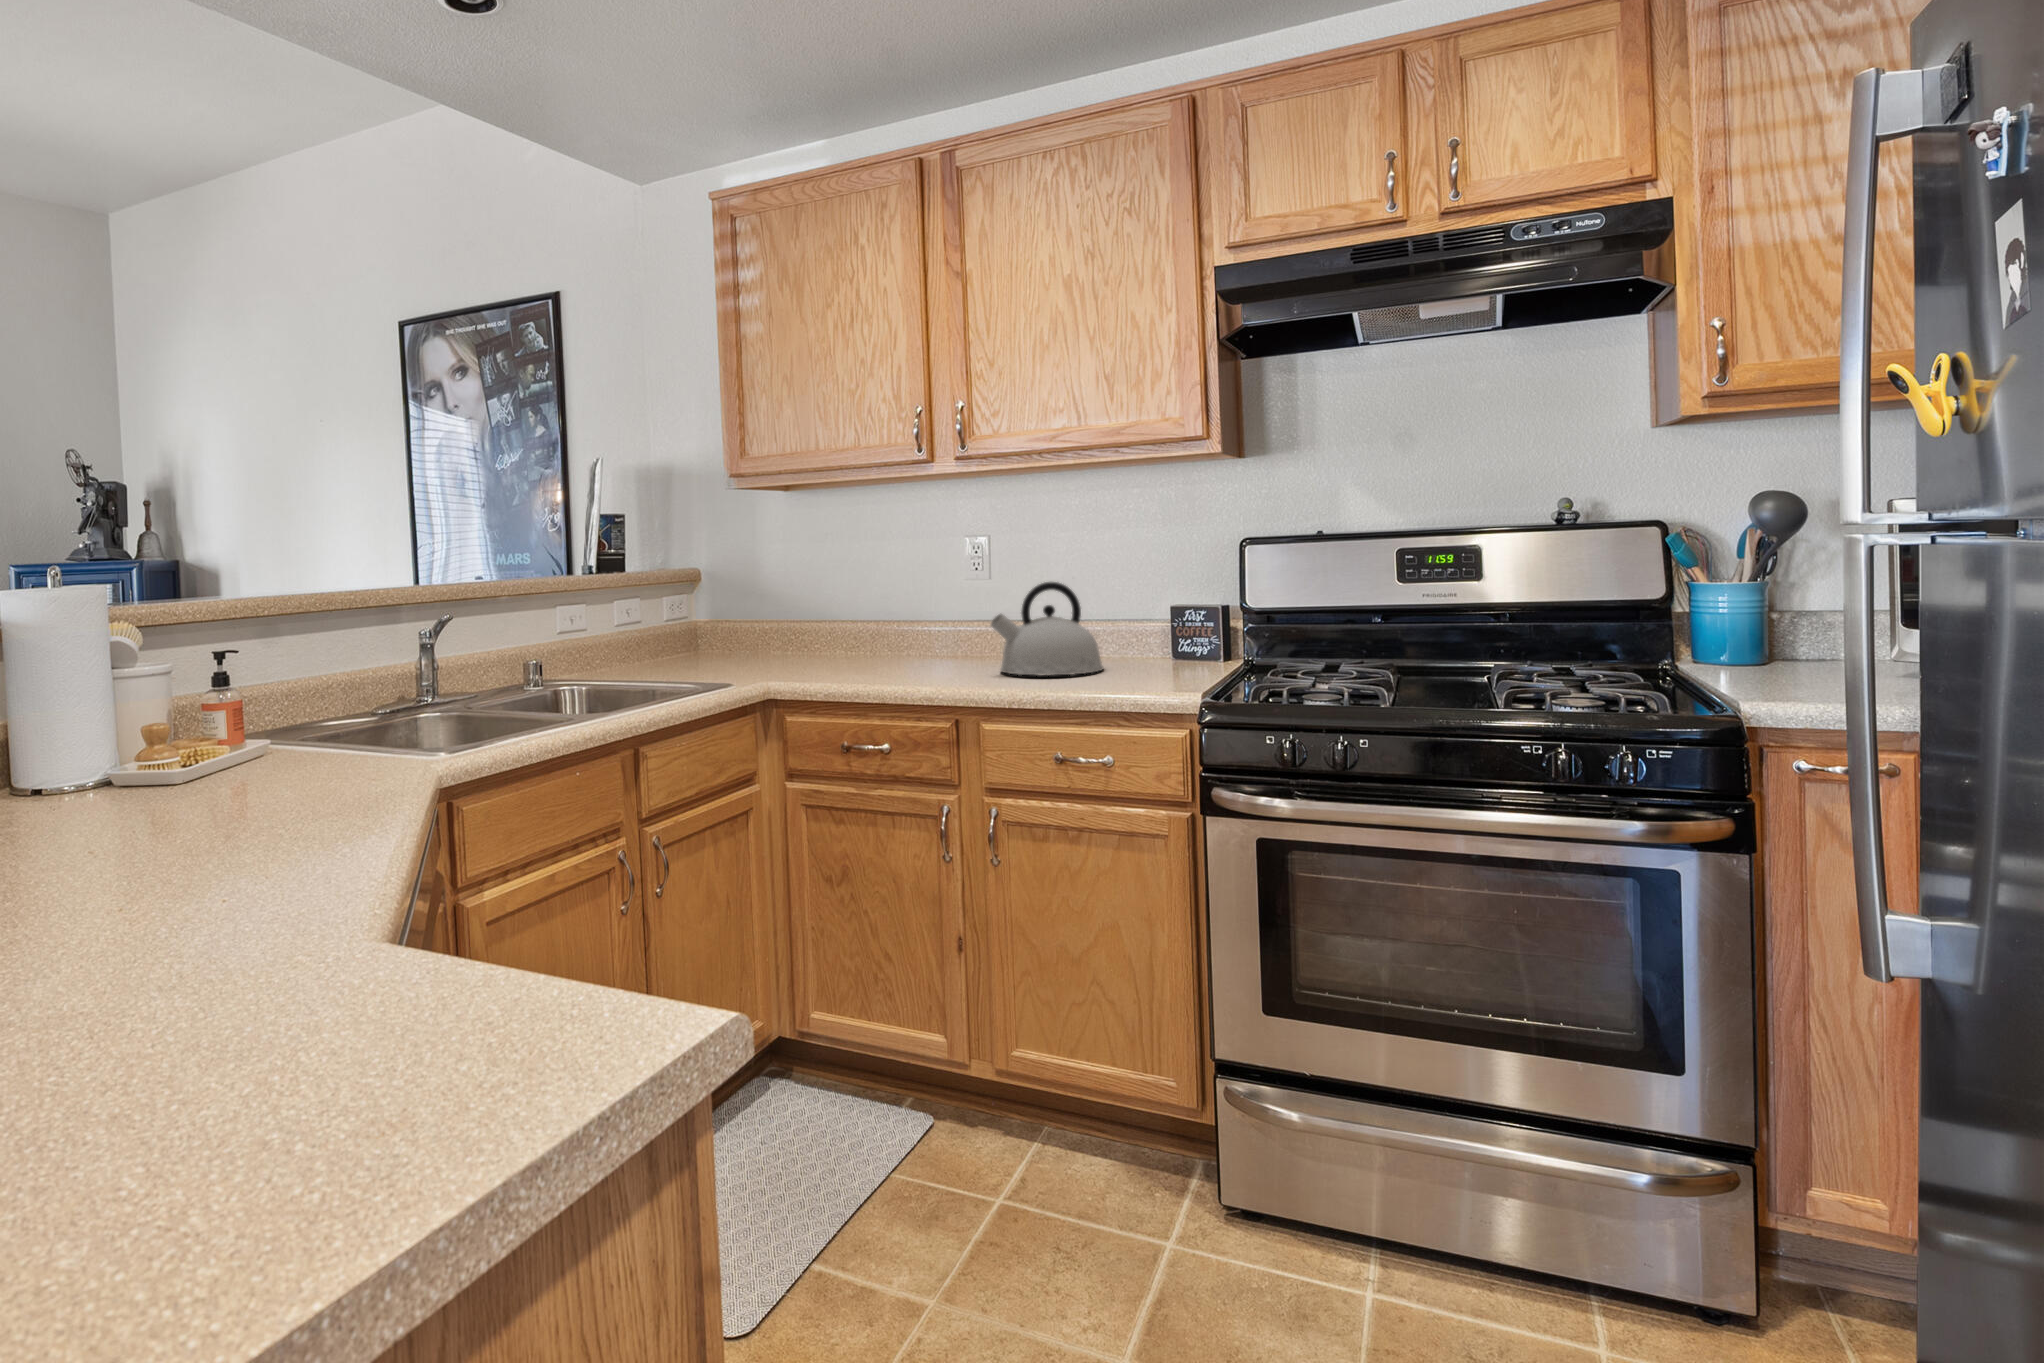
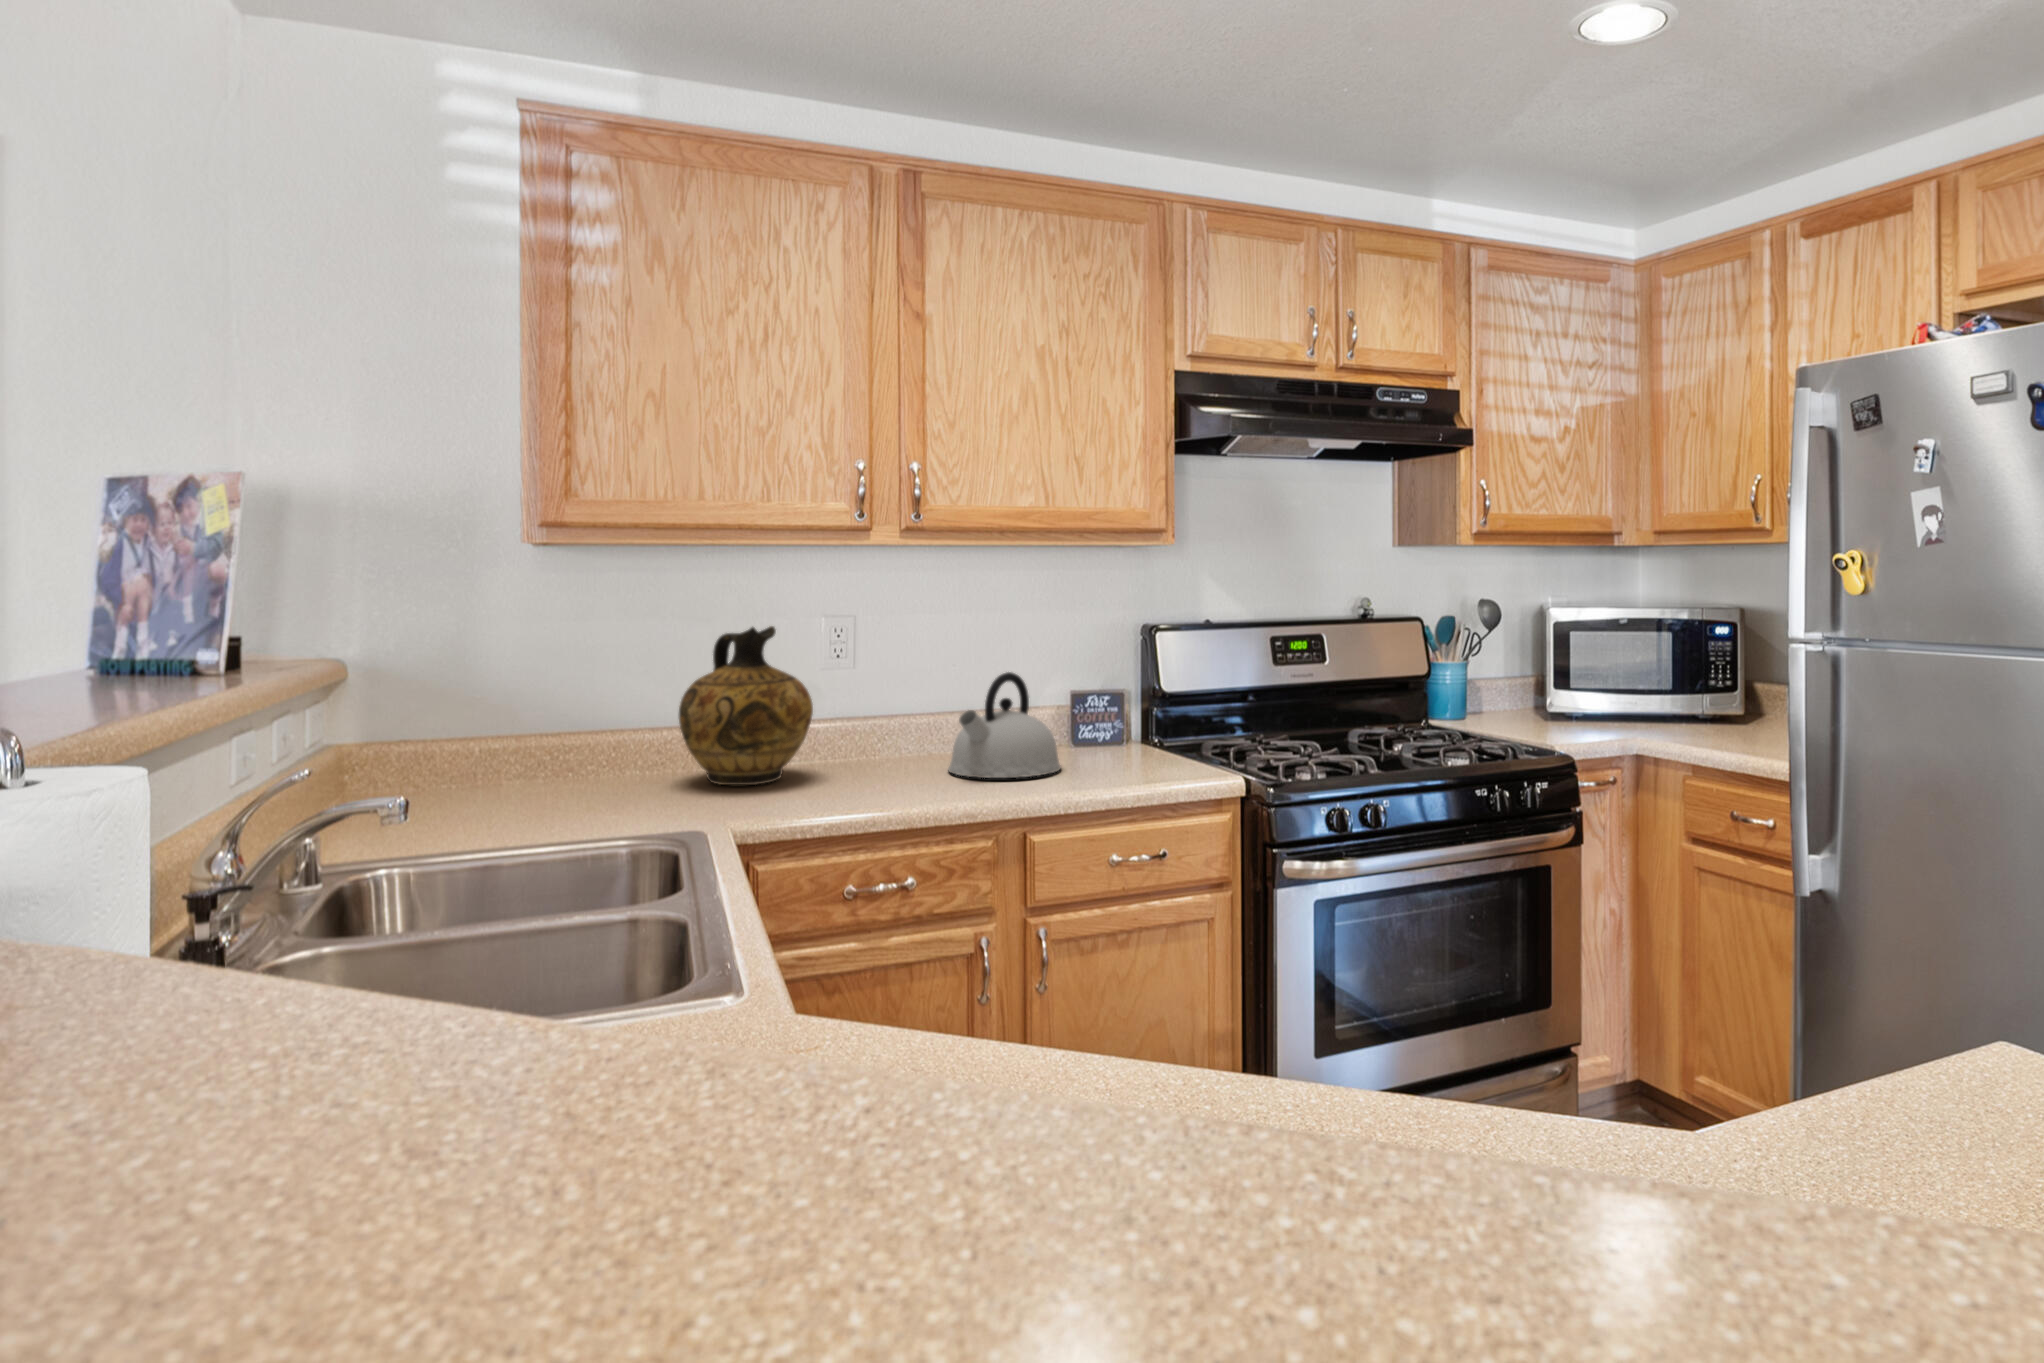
ceramic jug: none [818,544,915,666] -> present [679,626,813,785]

